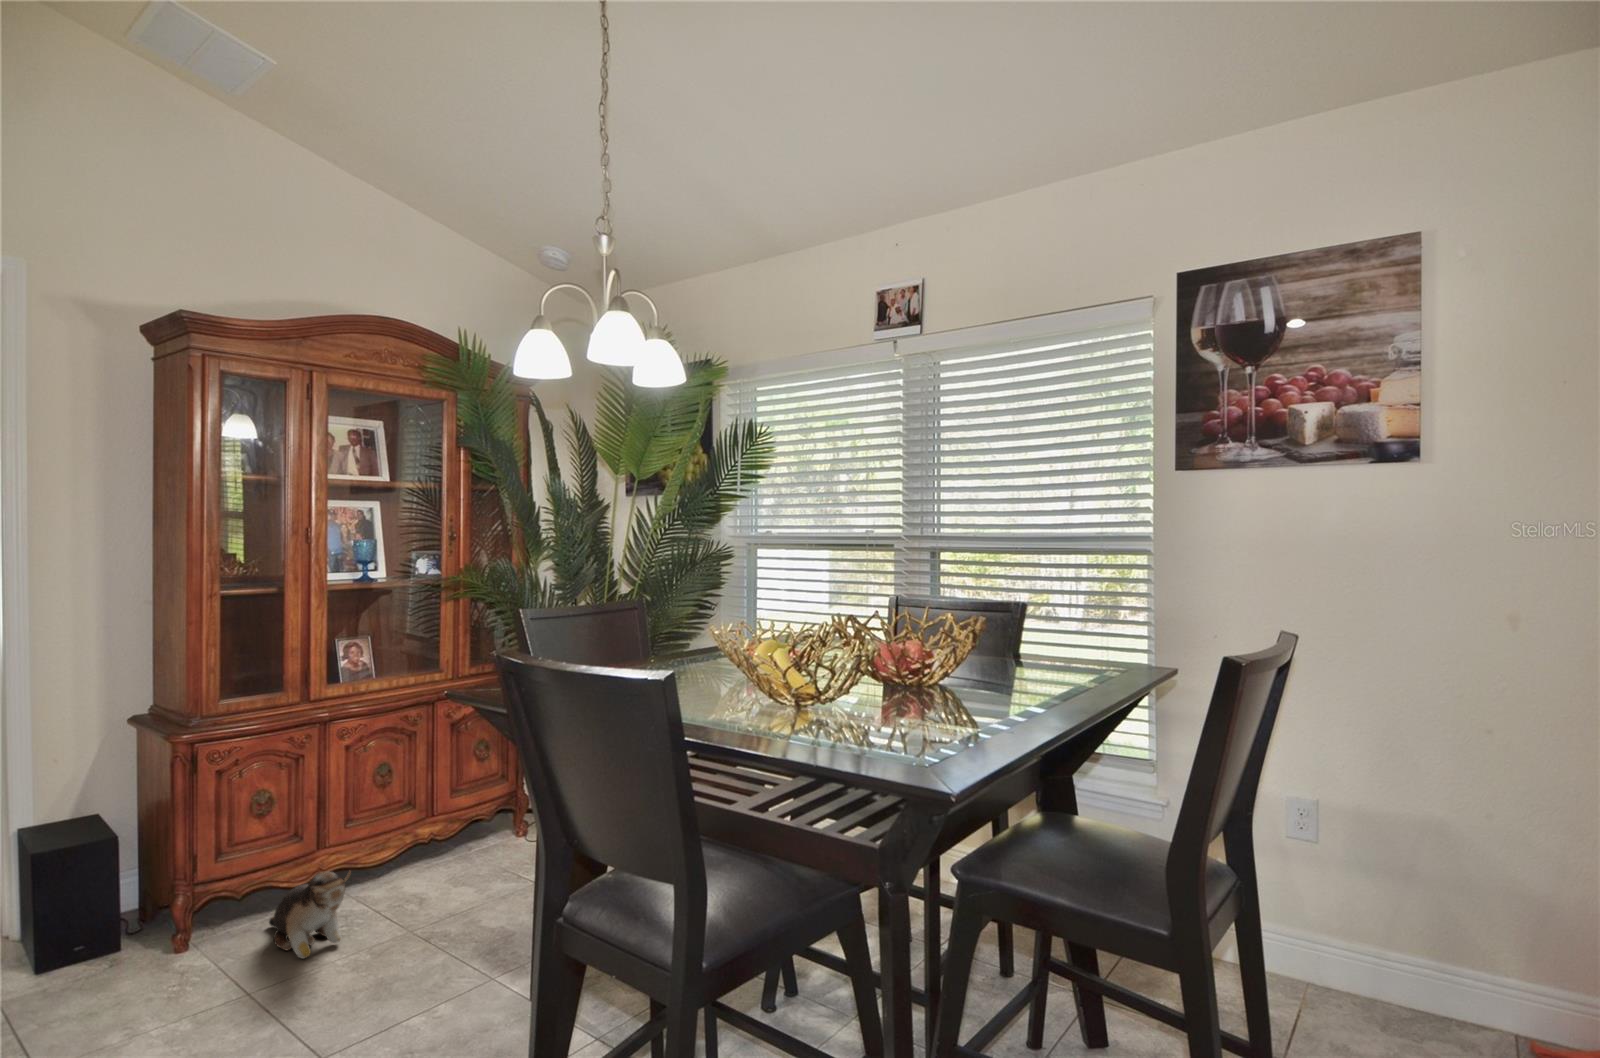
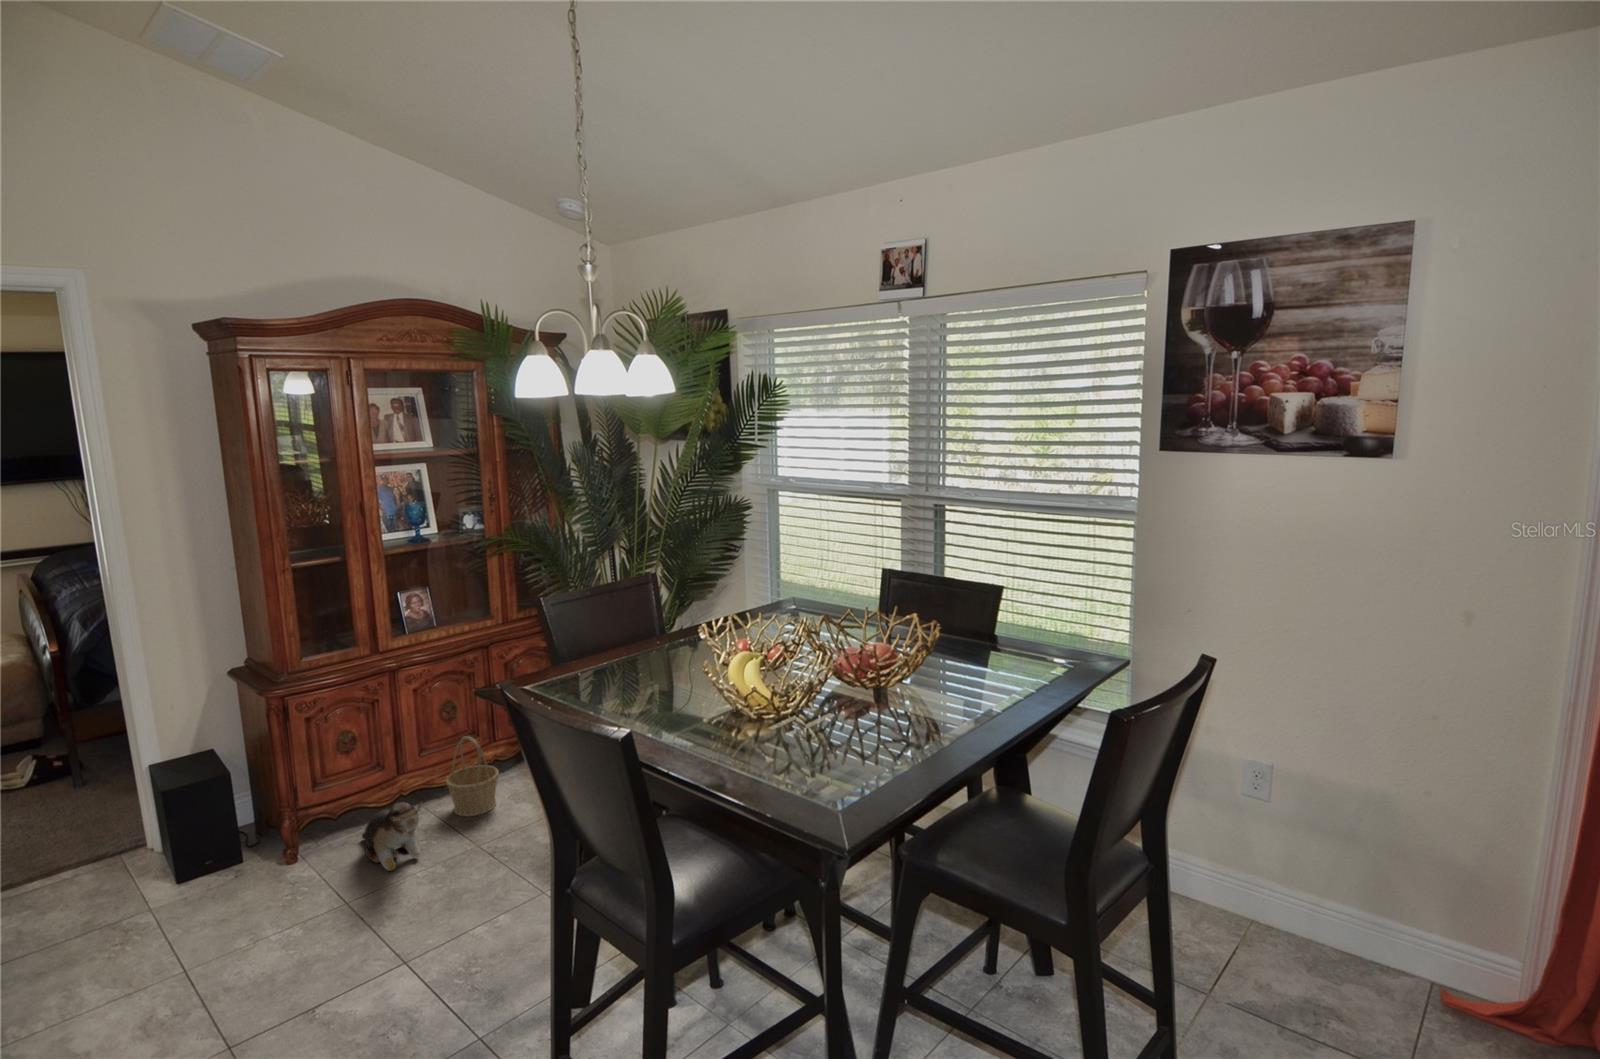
basket: none [375,805,438,900] -> present [446,736,499,816]

